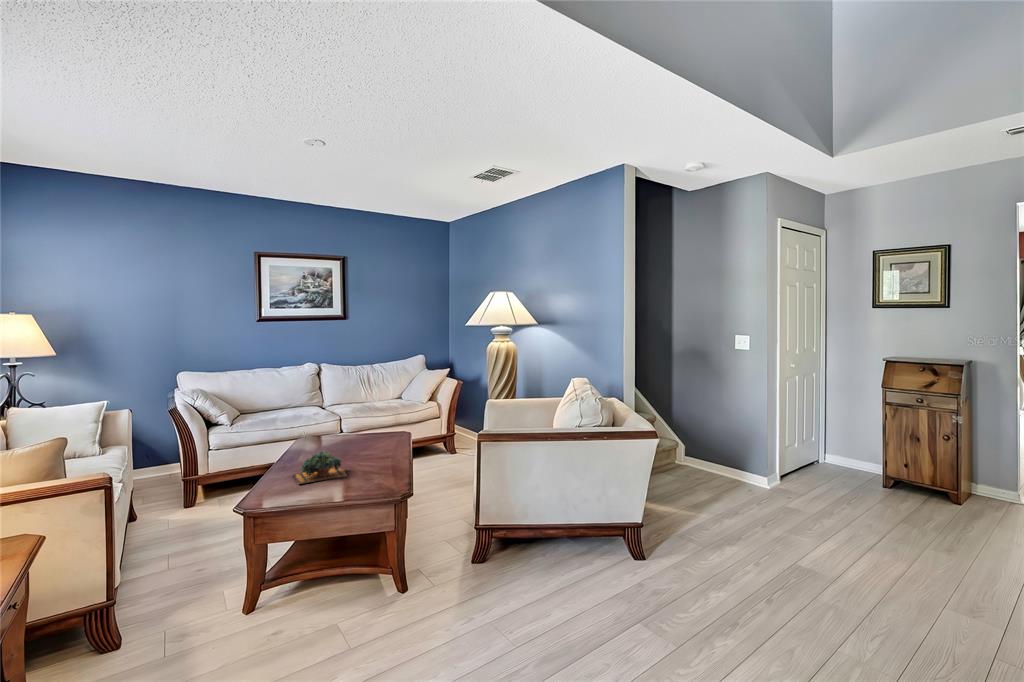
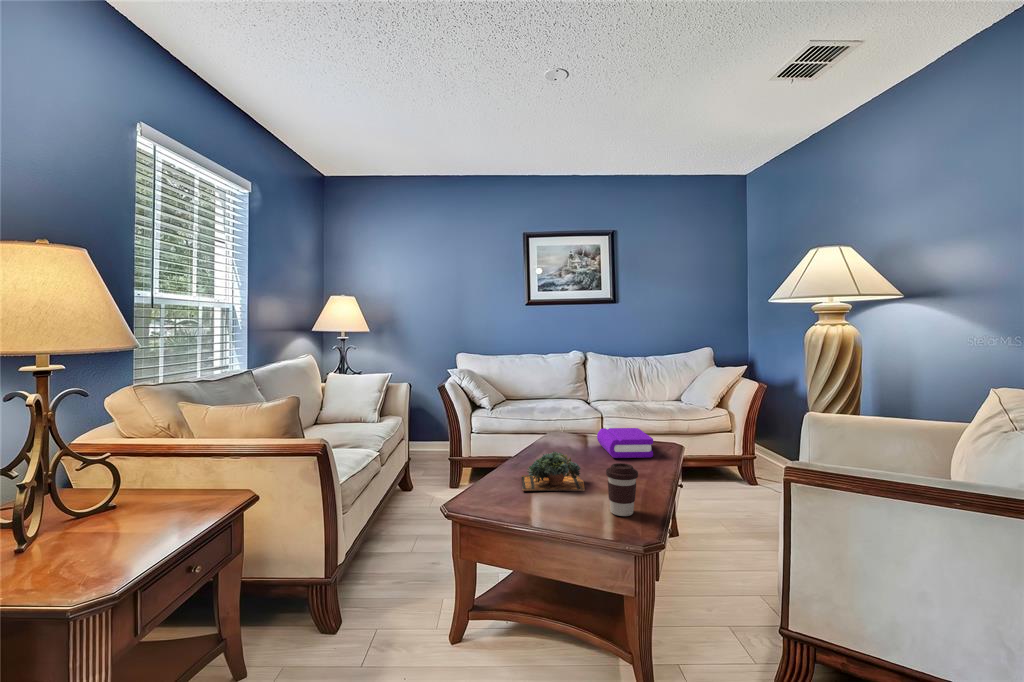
book: none [346,427,391,451] -> present [597,428,653,458]
coffee cup: none [366,451,388,486] -> present [606,463,638,516]

